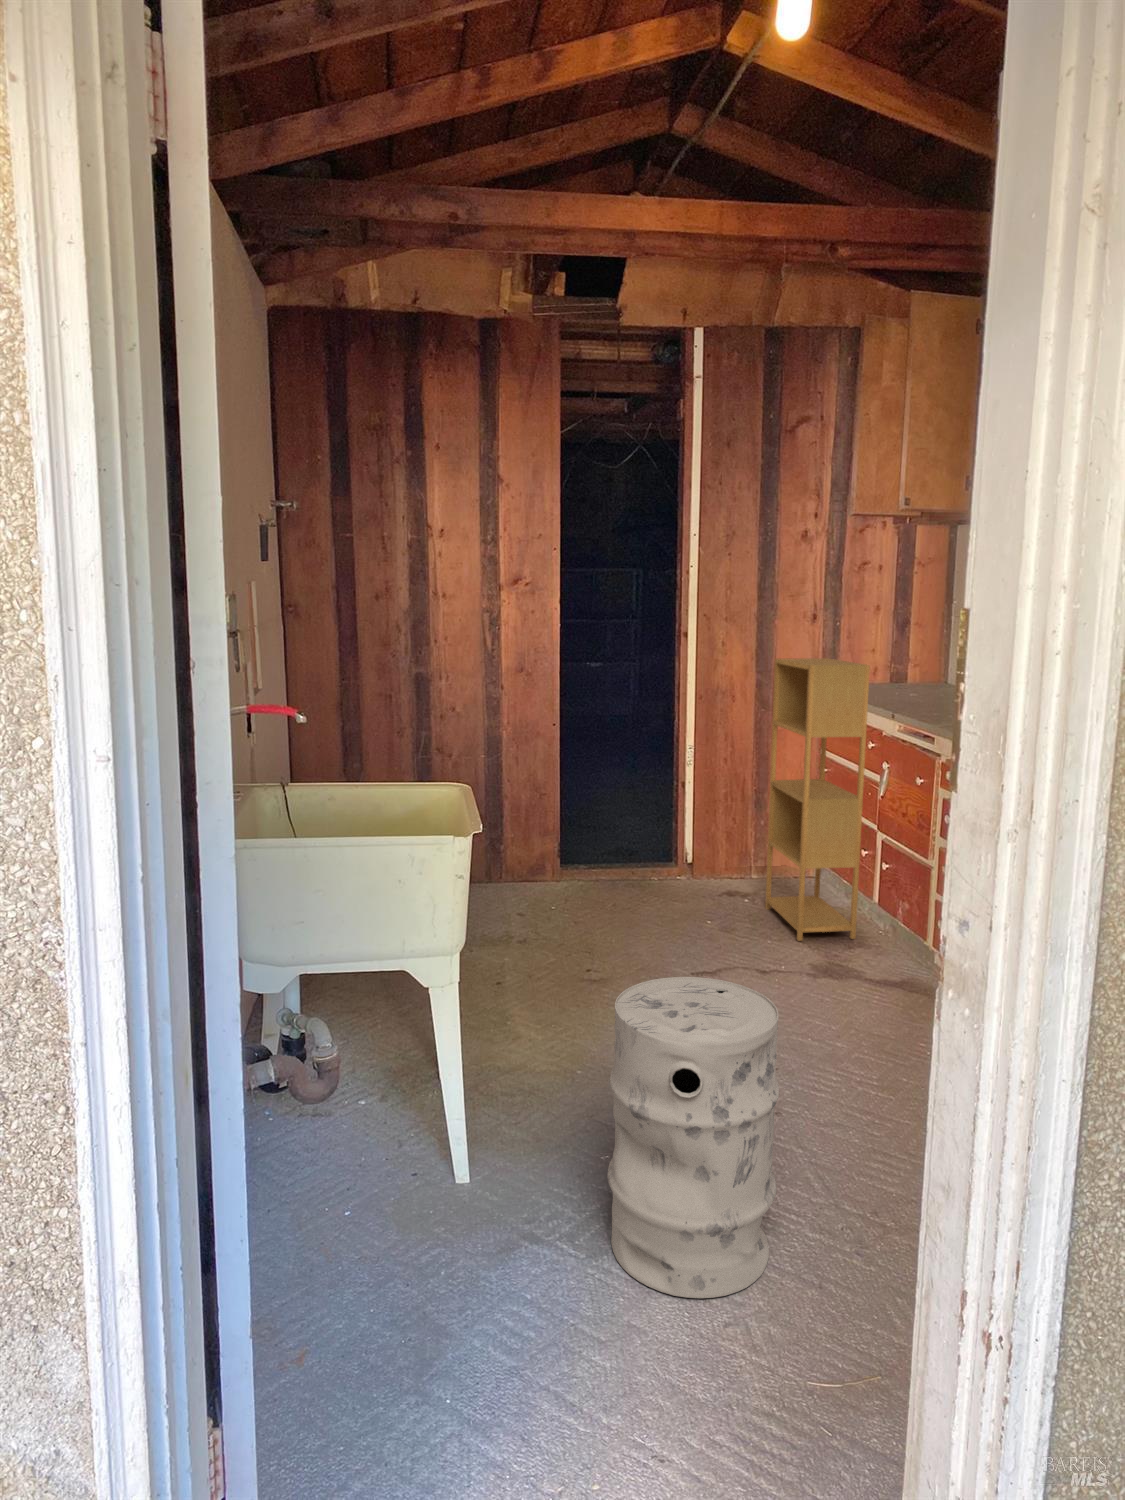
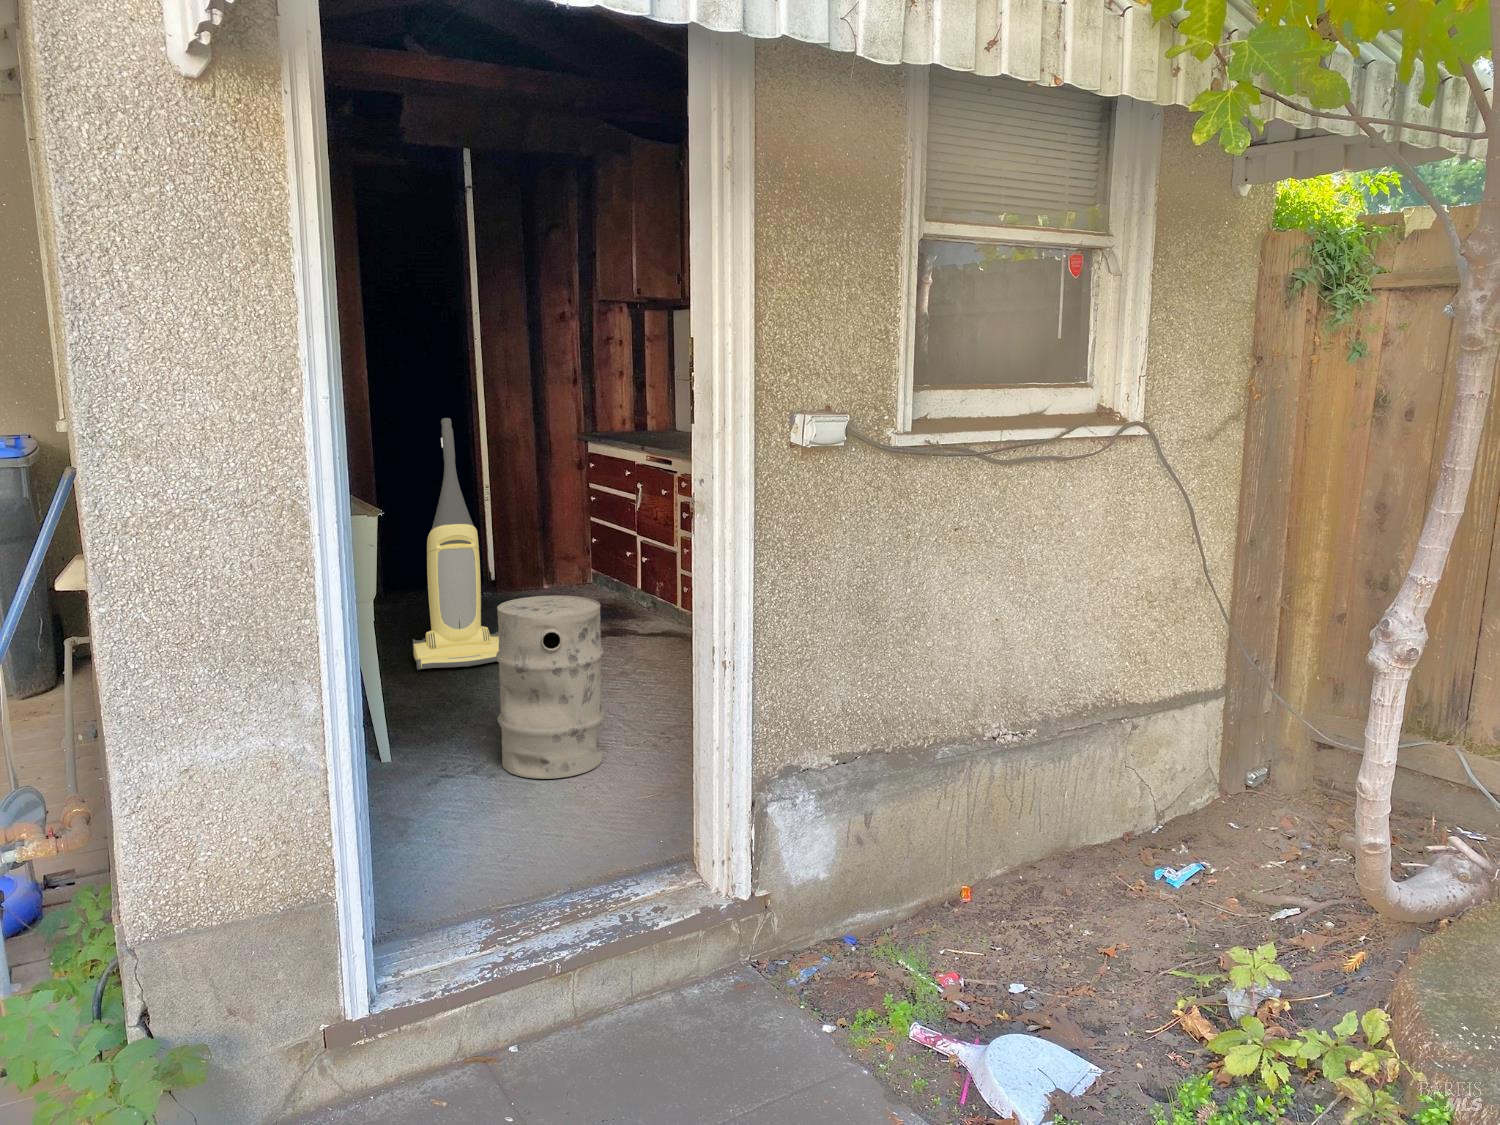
shelving unit: present [765,658,870,941] -> none [551,411,626,622]
vacuum cleaner: none [565,675,682,1004] -> present [413,418,499,670]

